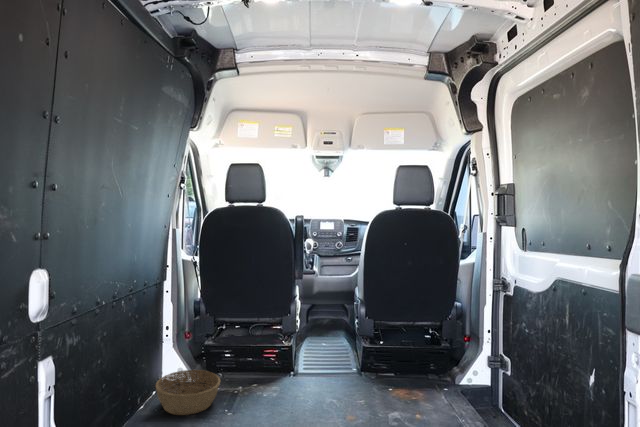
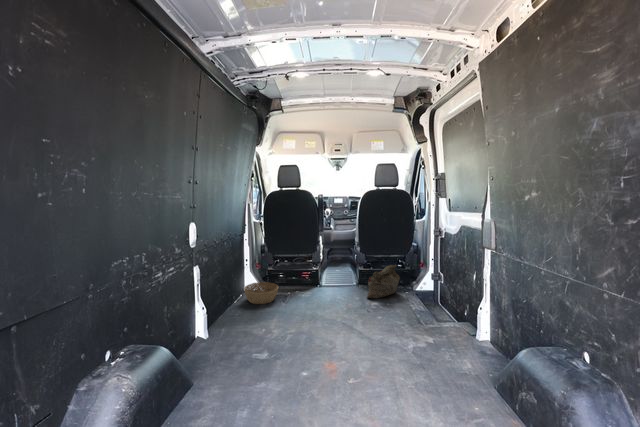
bag: none [377,339,435,402] -> present [367,265,400,299]

